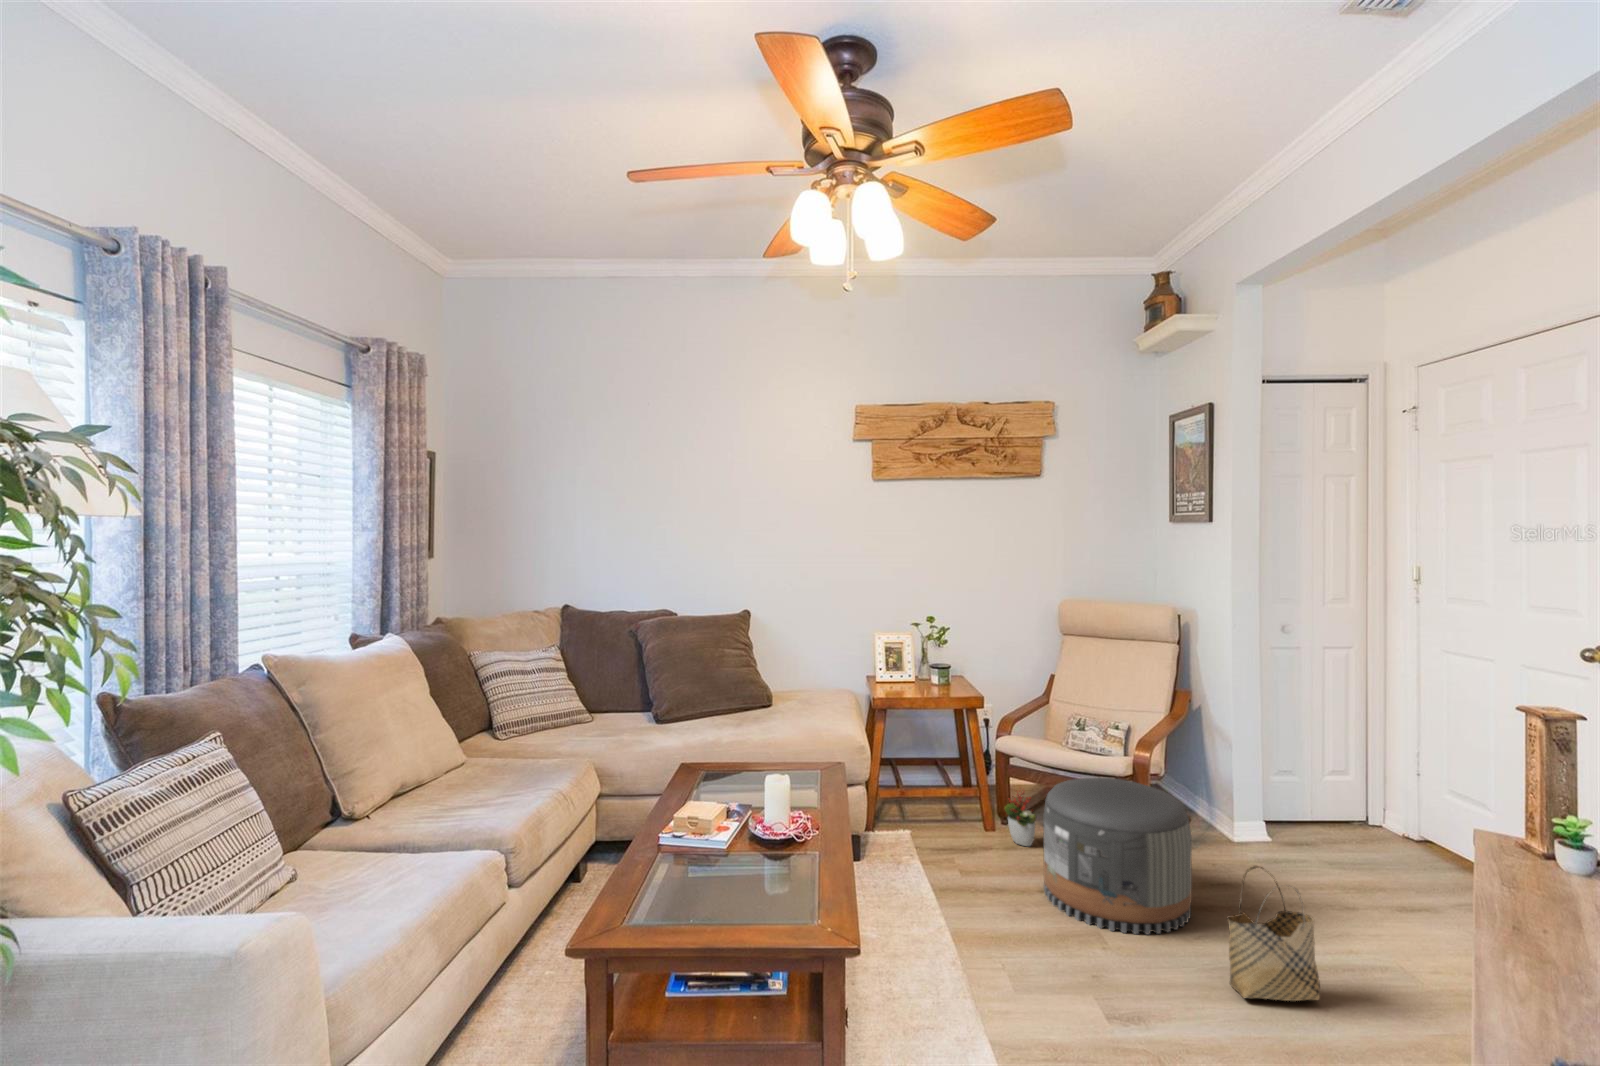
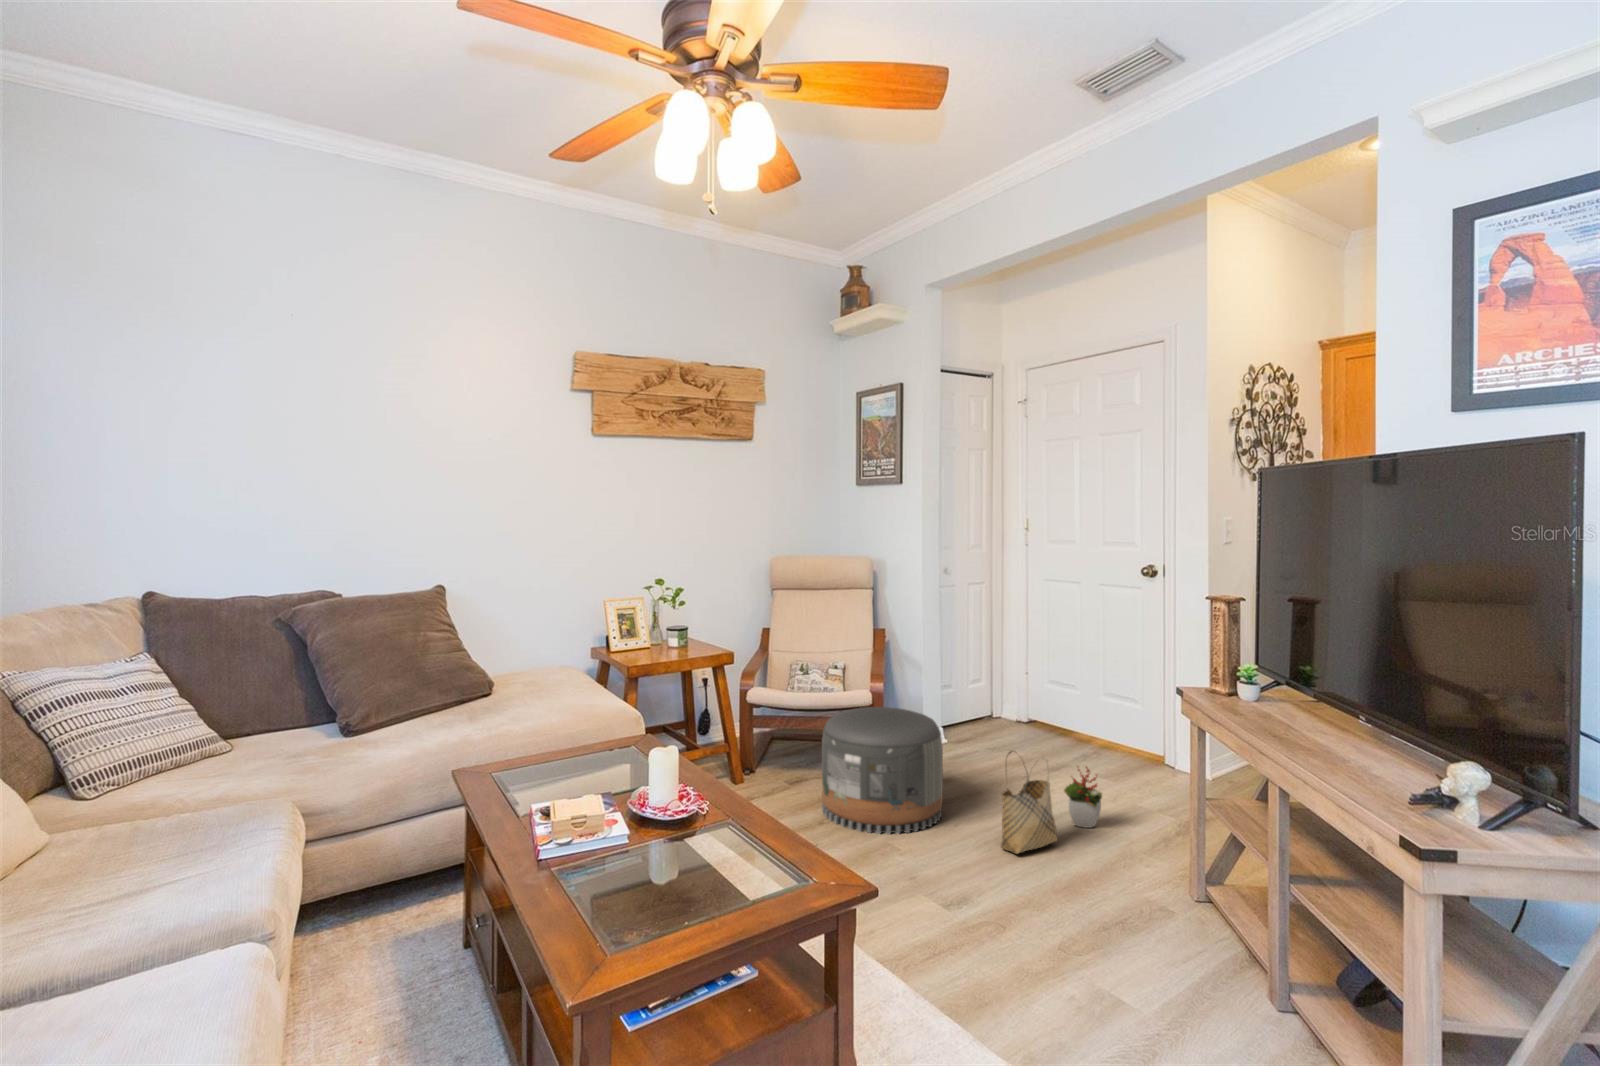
decorative plant: present [1005,790,1036,846] -> present [1064,767,1102,828]

